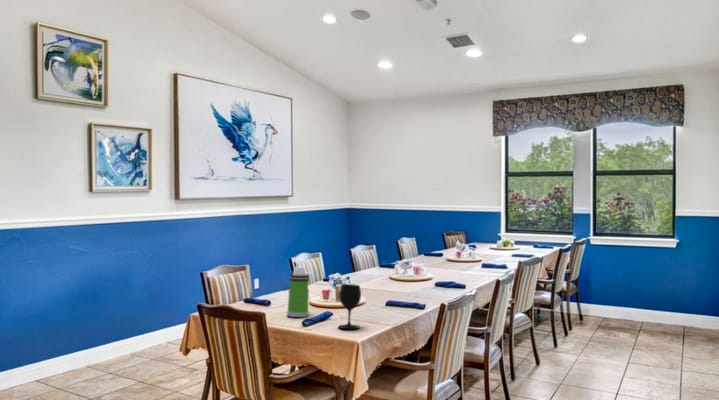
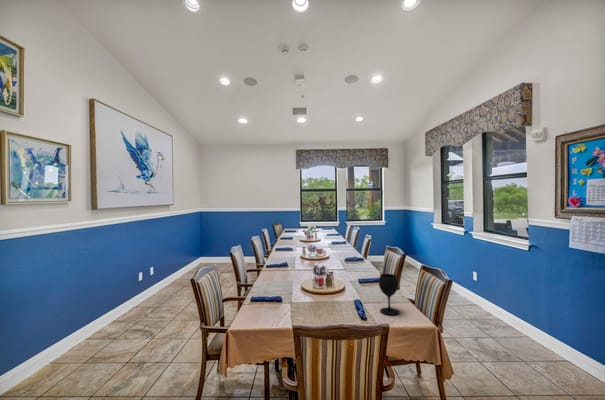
water bottle: present [287,267,310,317] -> none [316,263,336,310]

